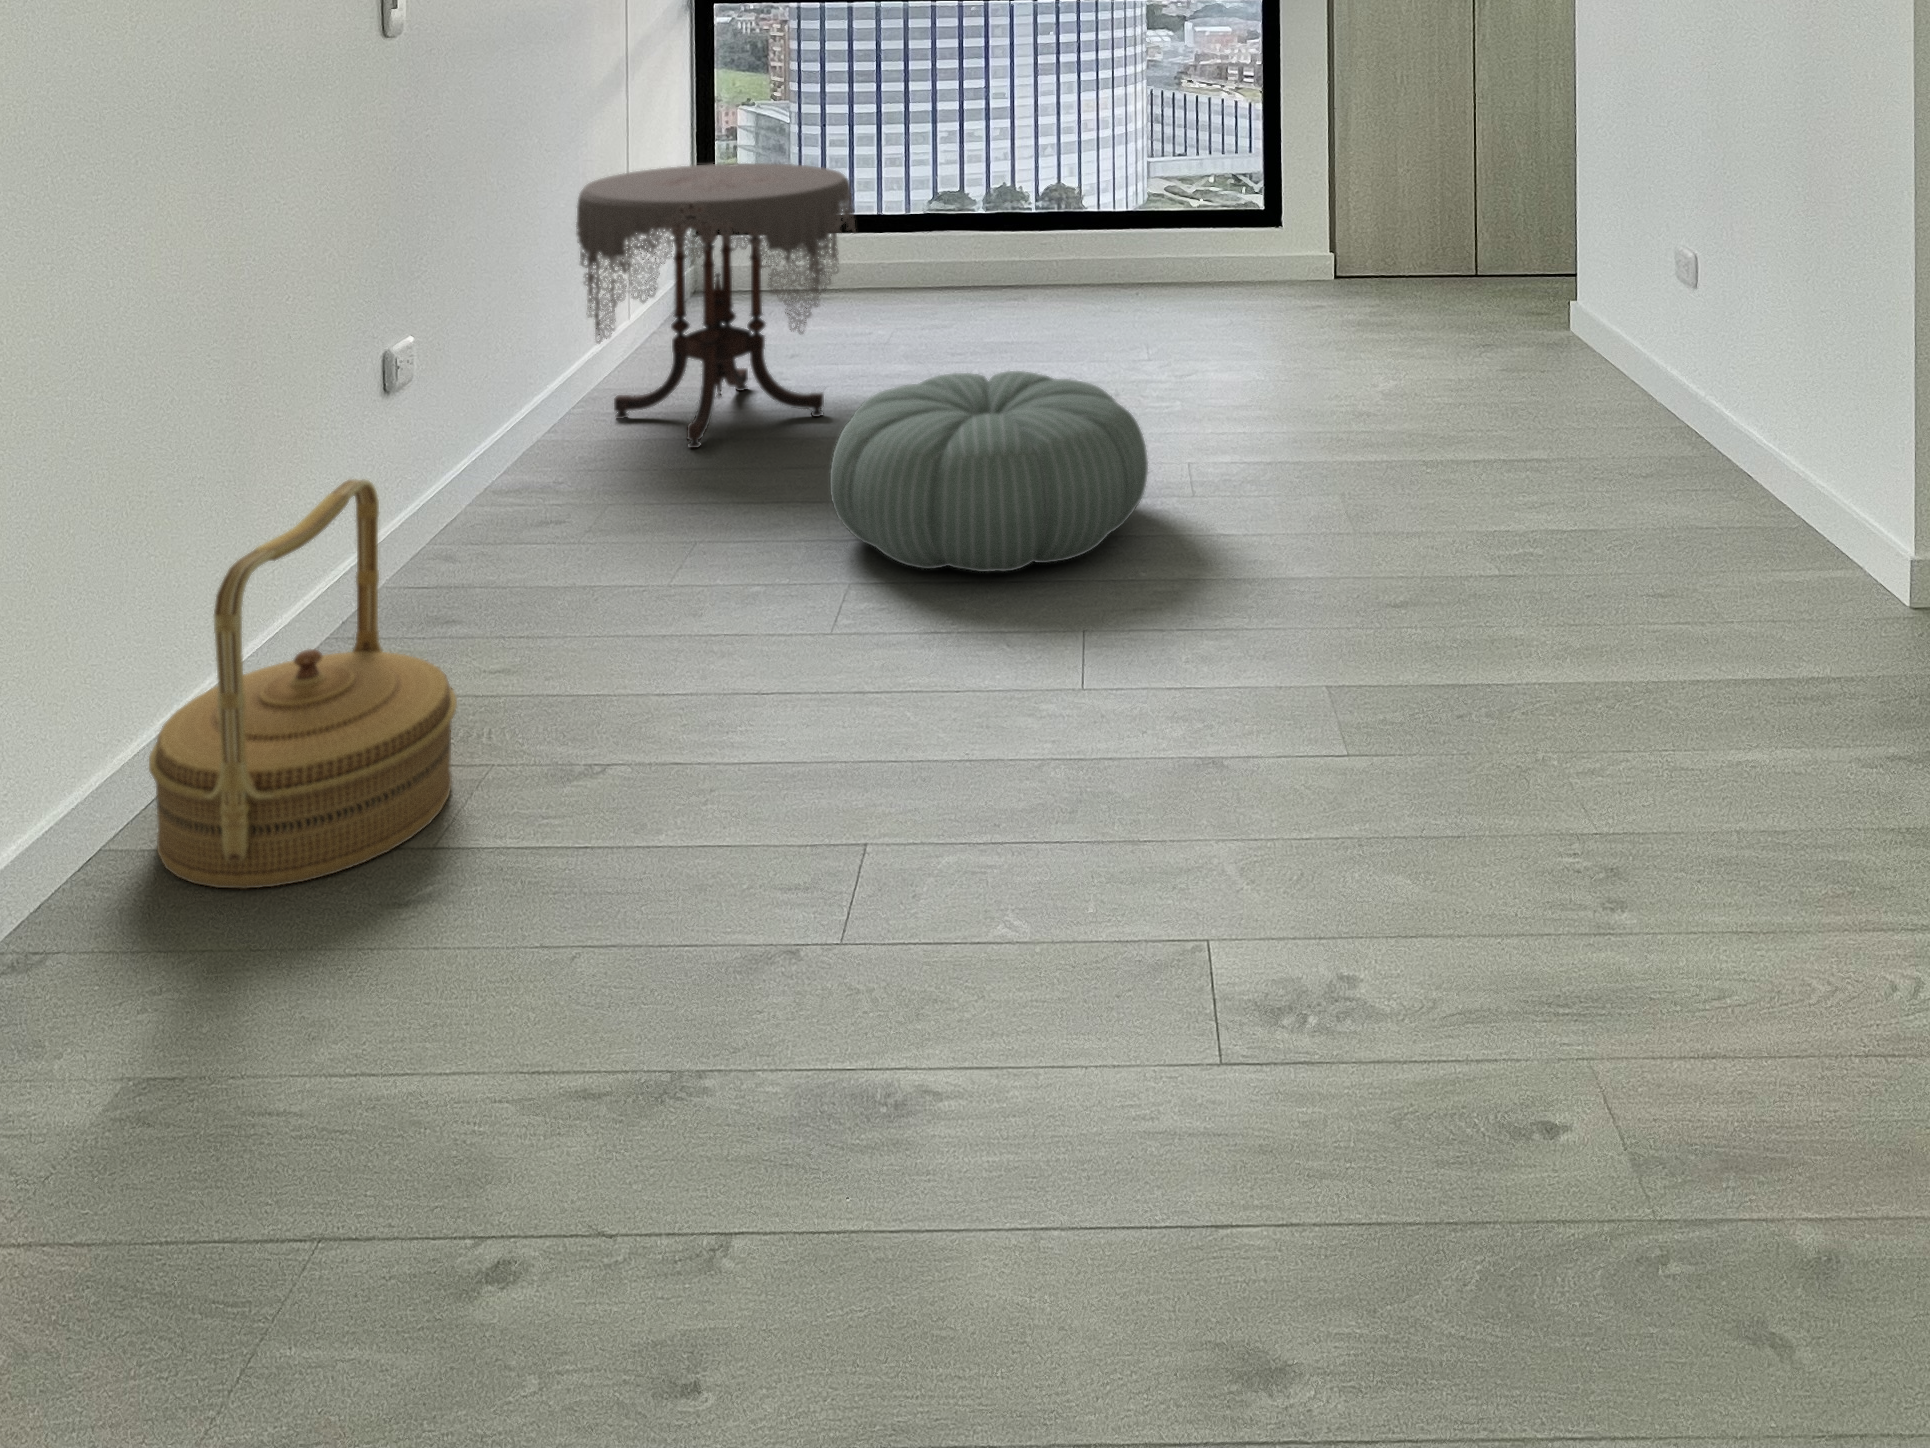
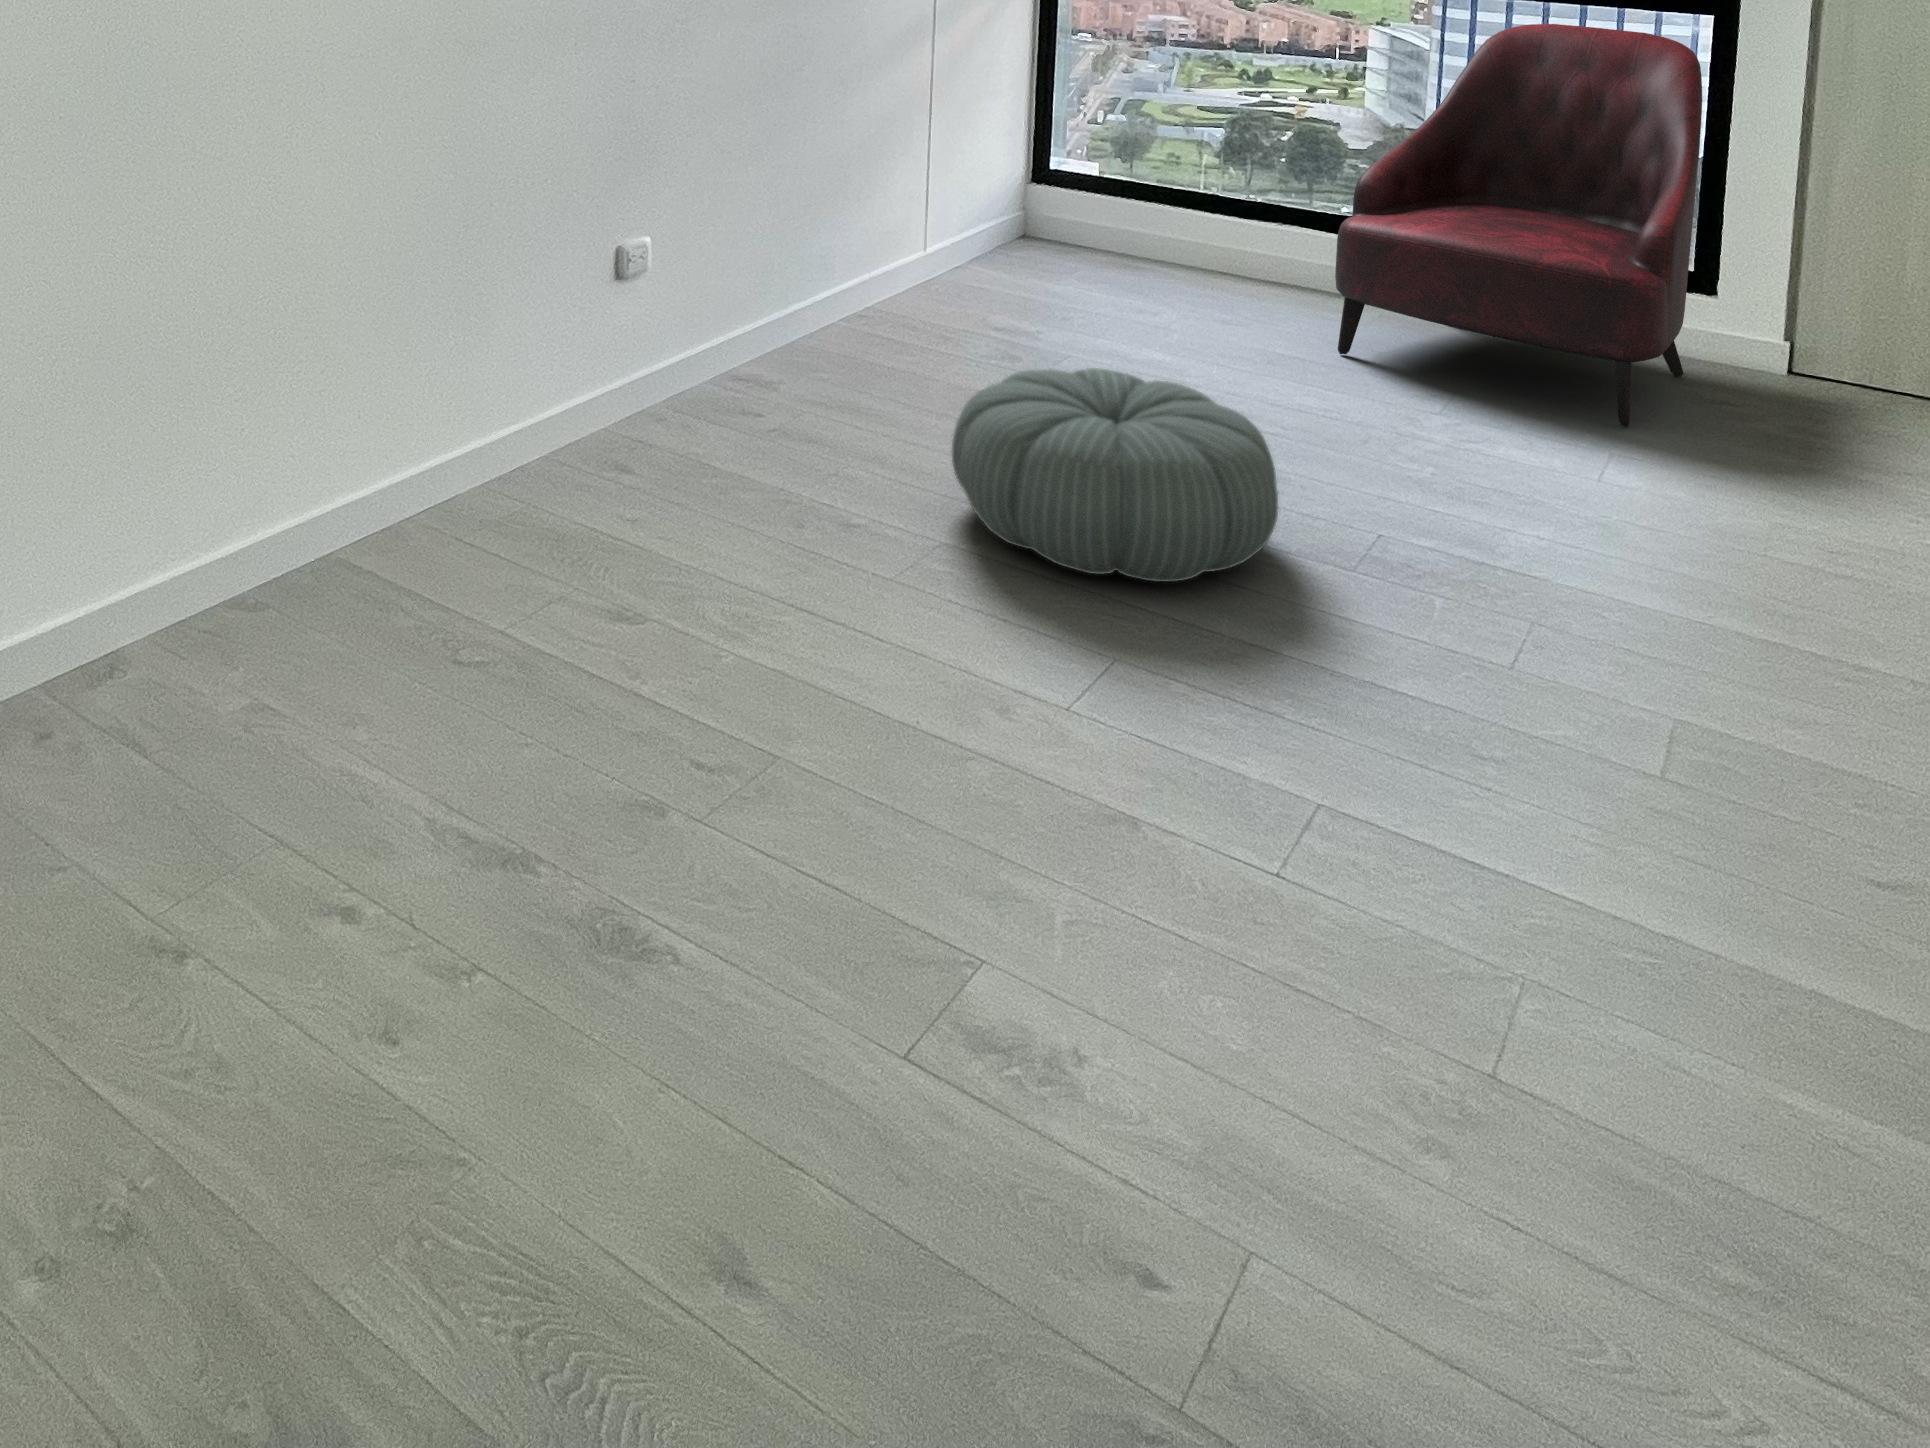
armchair: none [1034,20,1295,345] -> present [1335,24,1702,427]
side table: present [576,163,855,448] -> none [835,118,1096,377]
woven basket: present [149,479,457,889] -> none [348,340,552,620]

